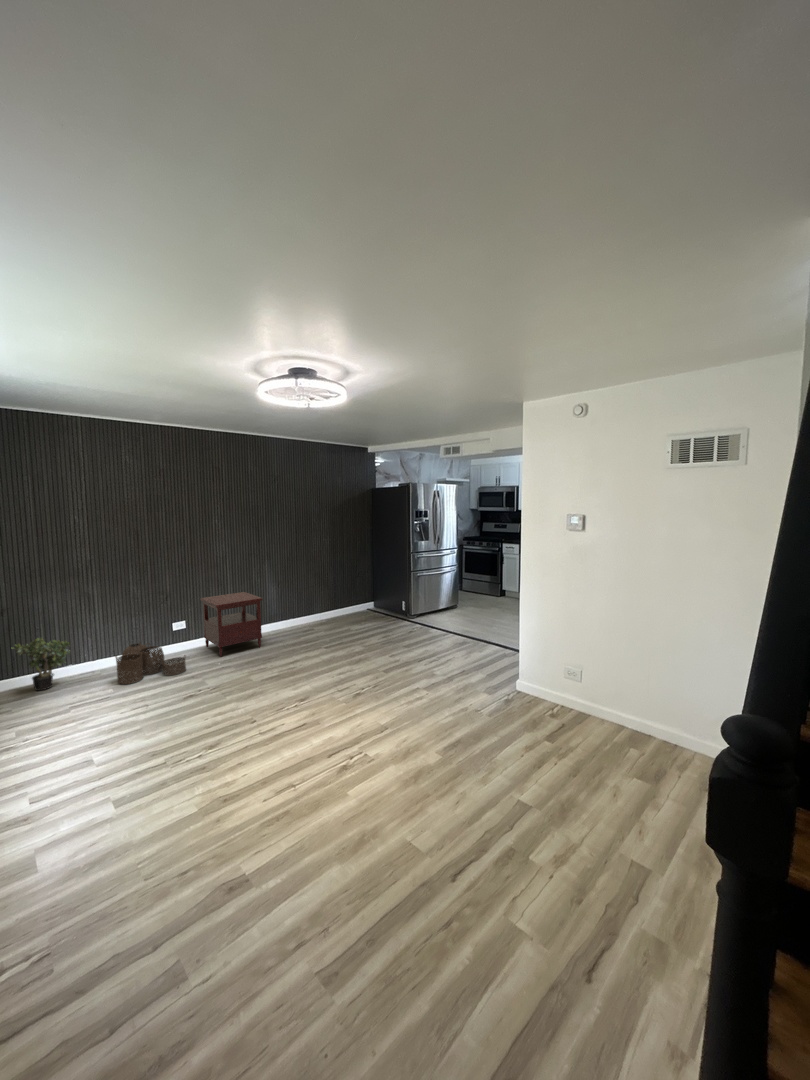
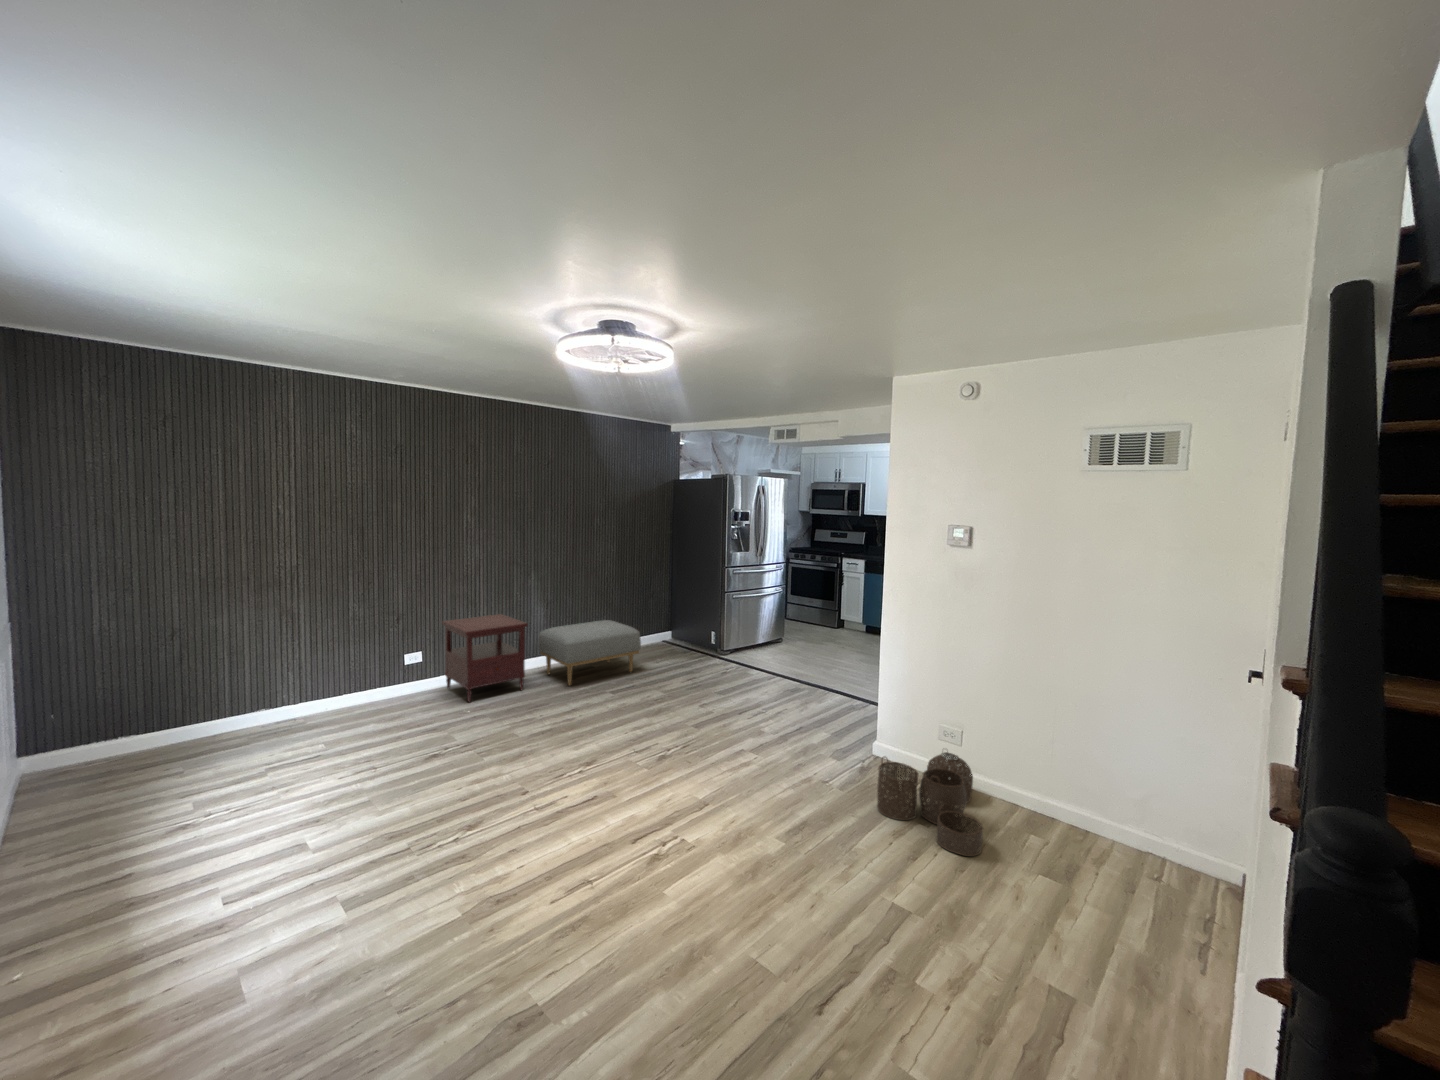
ottoman: none [273,595,348,643] -> present [539,620,641,685]
potted plant: present [13,638,70,691] -> none [181,671,263,745]
woven basket: present [115,643,186,684] -> present [877,752,983,856]

